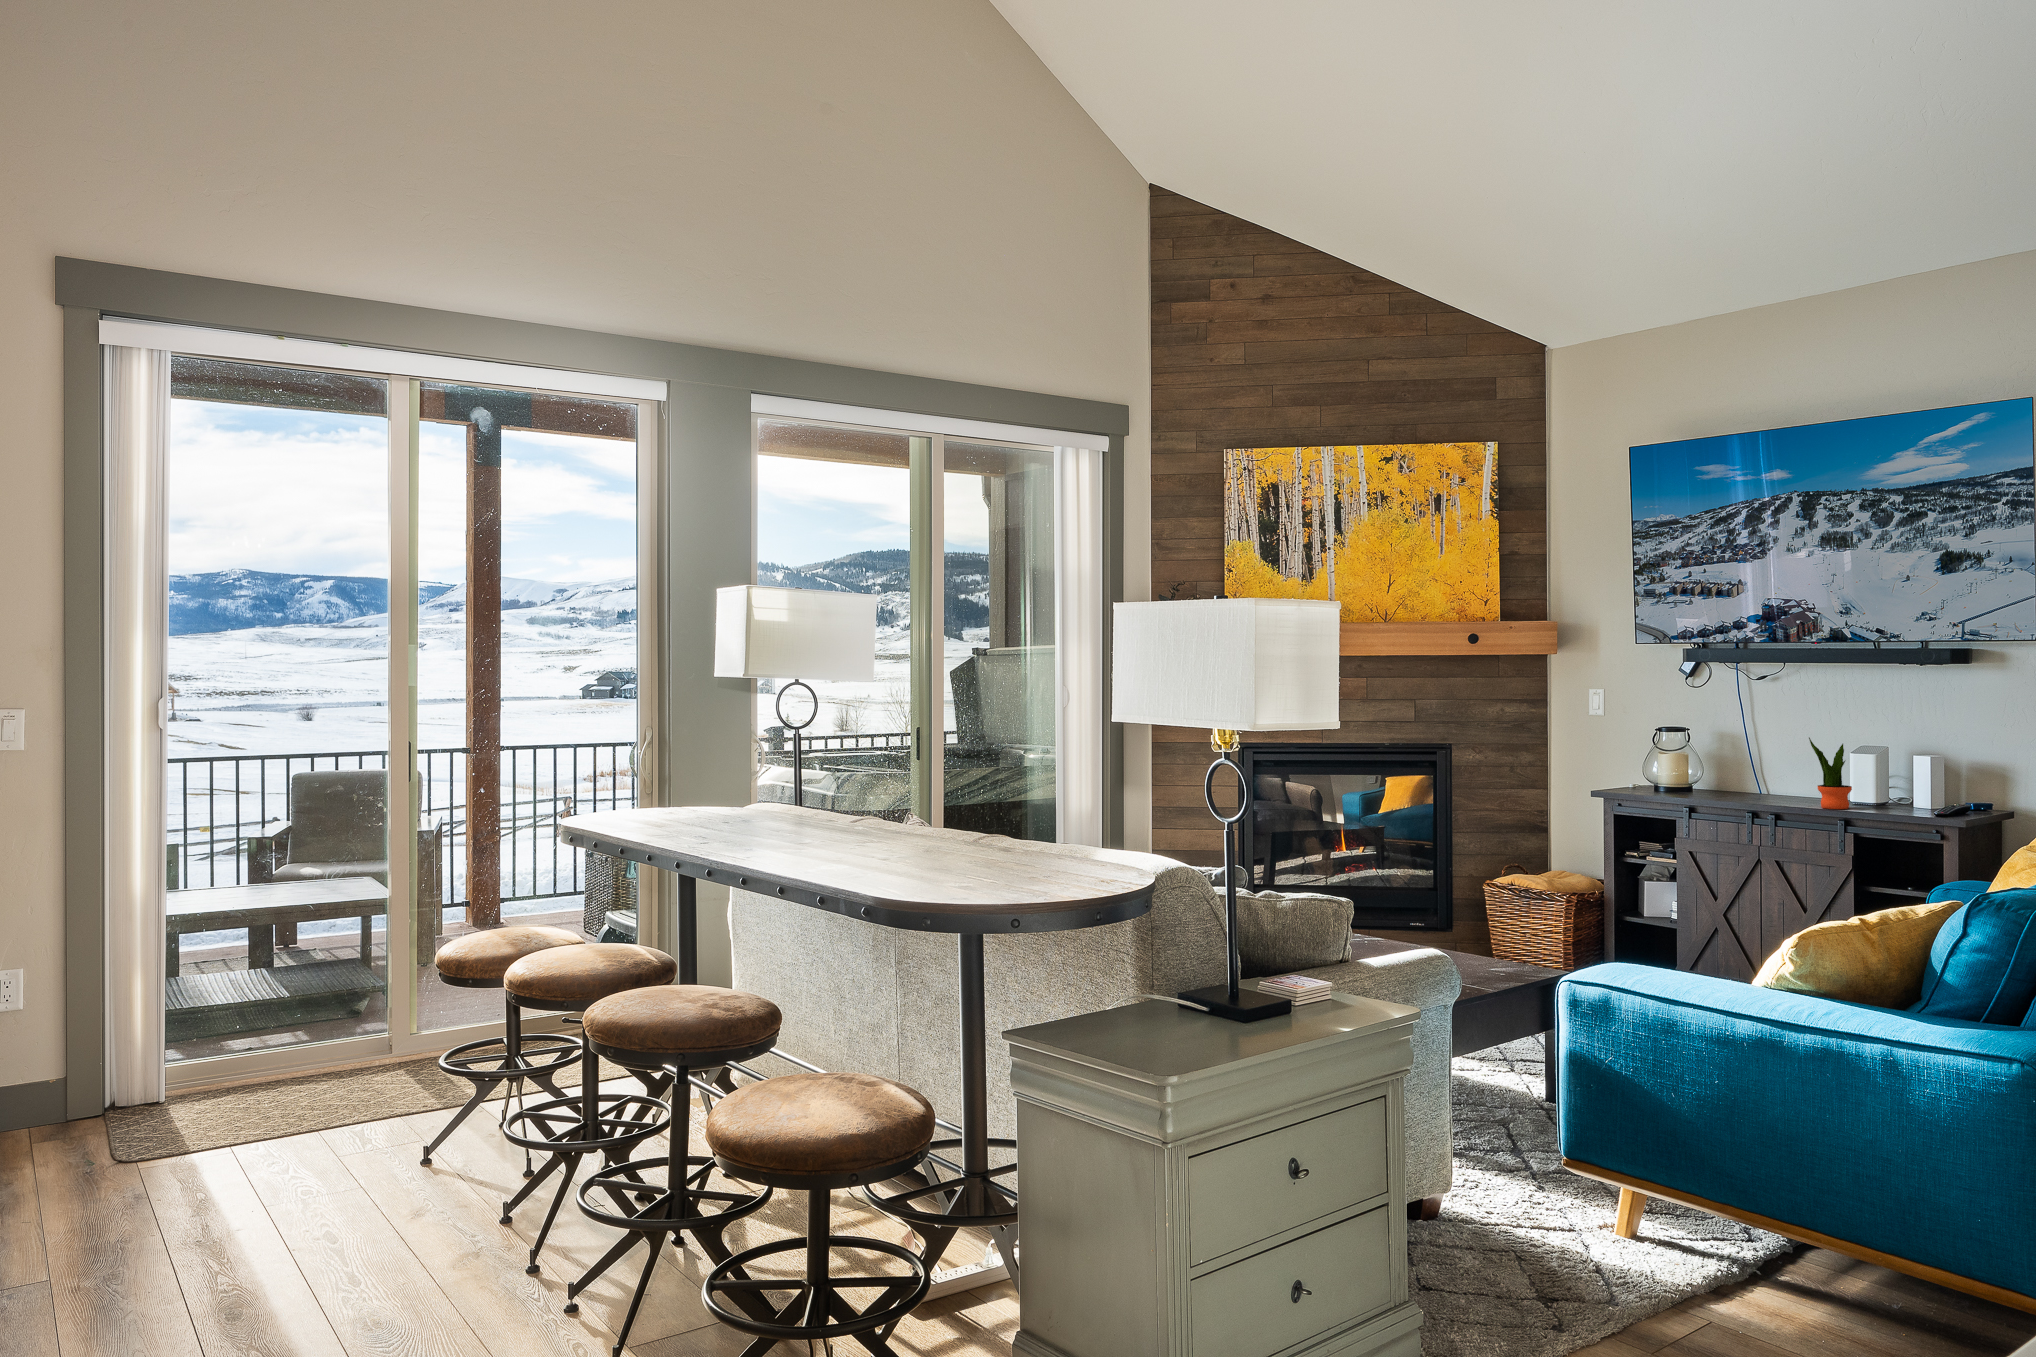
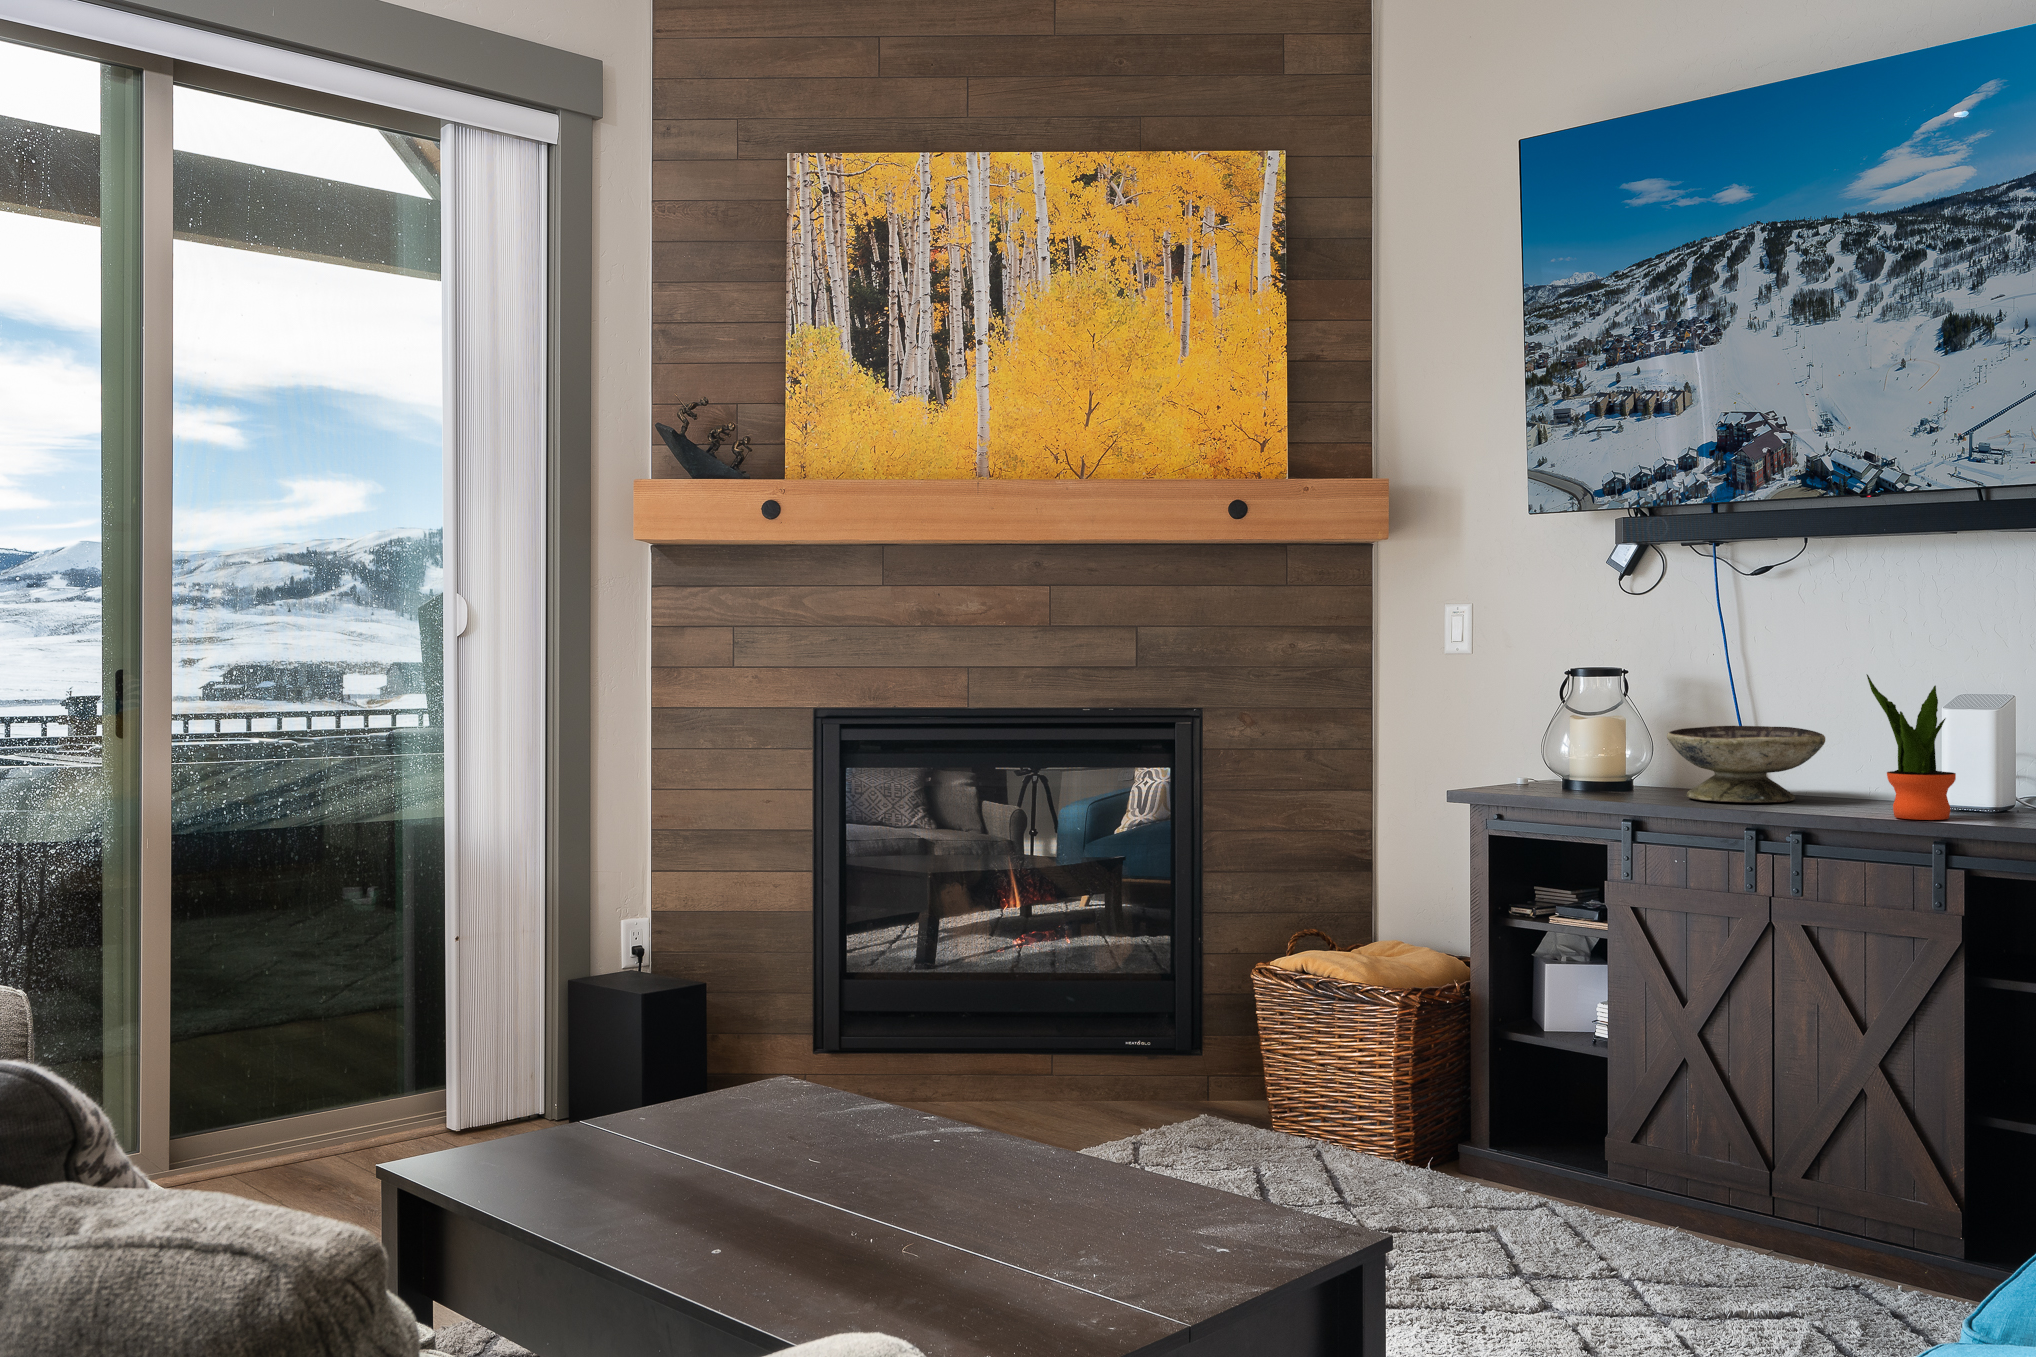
decorative bowl: none [1710,759,1794,799] -> present [1667,726,1825,803]

